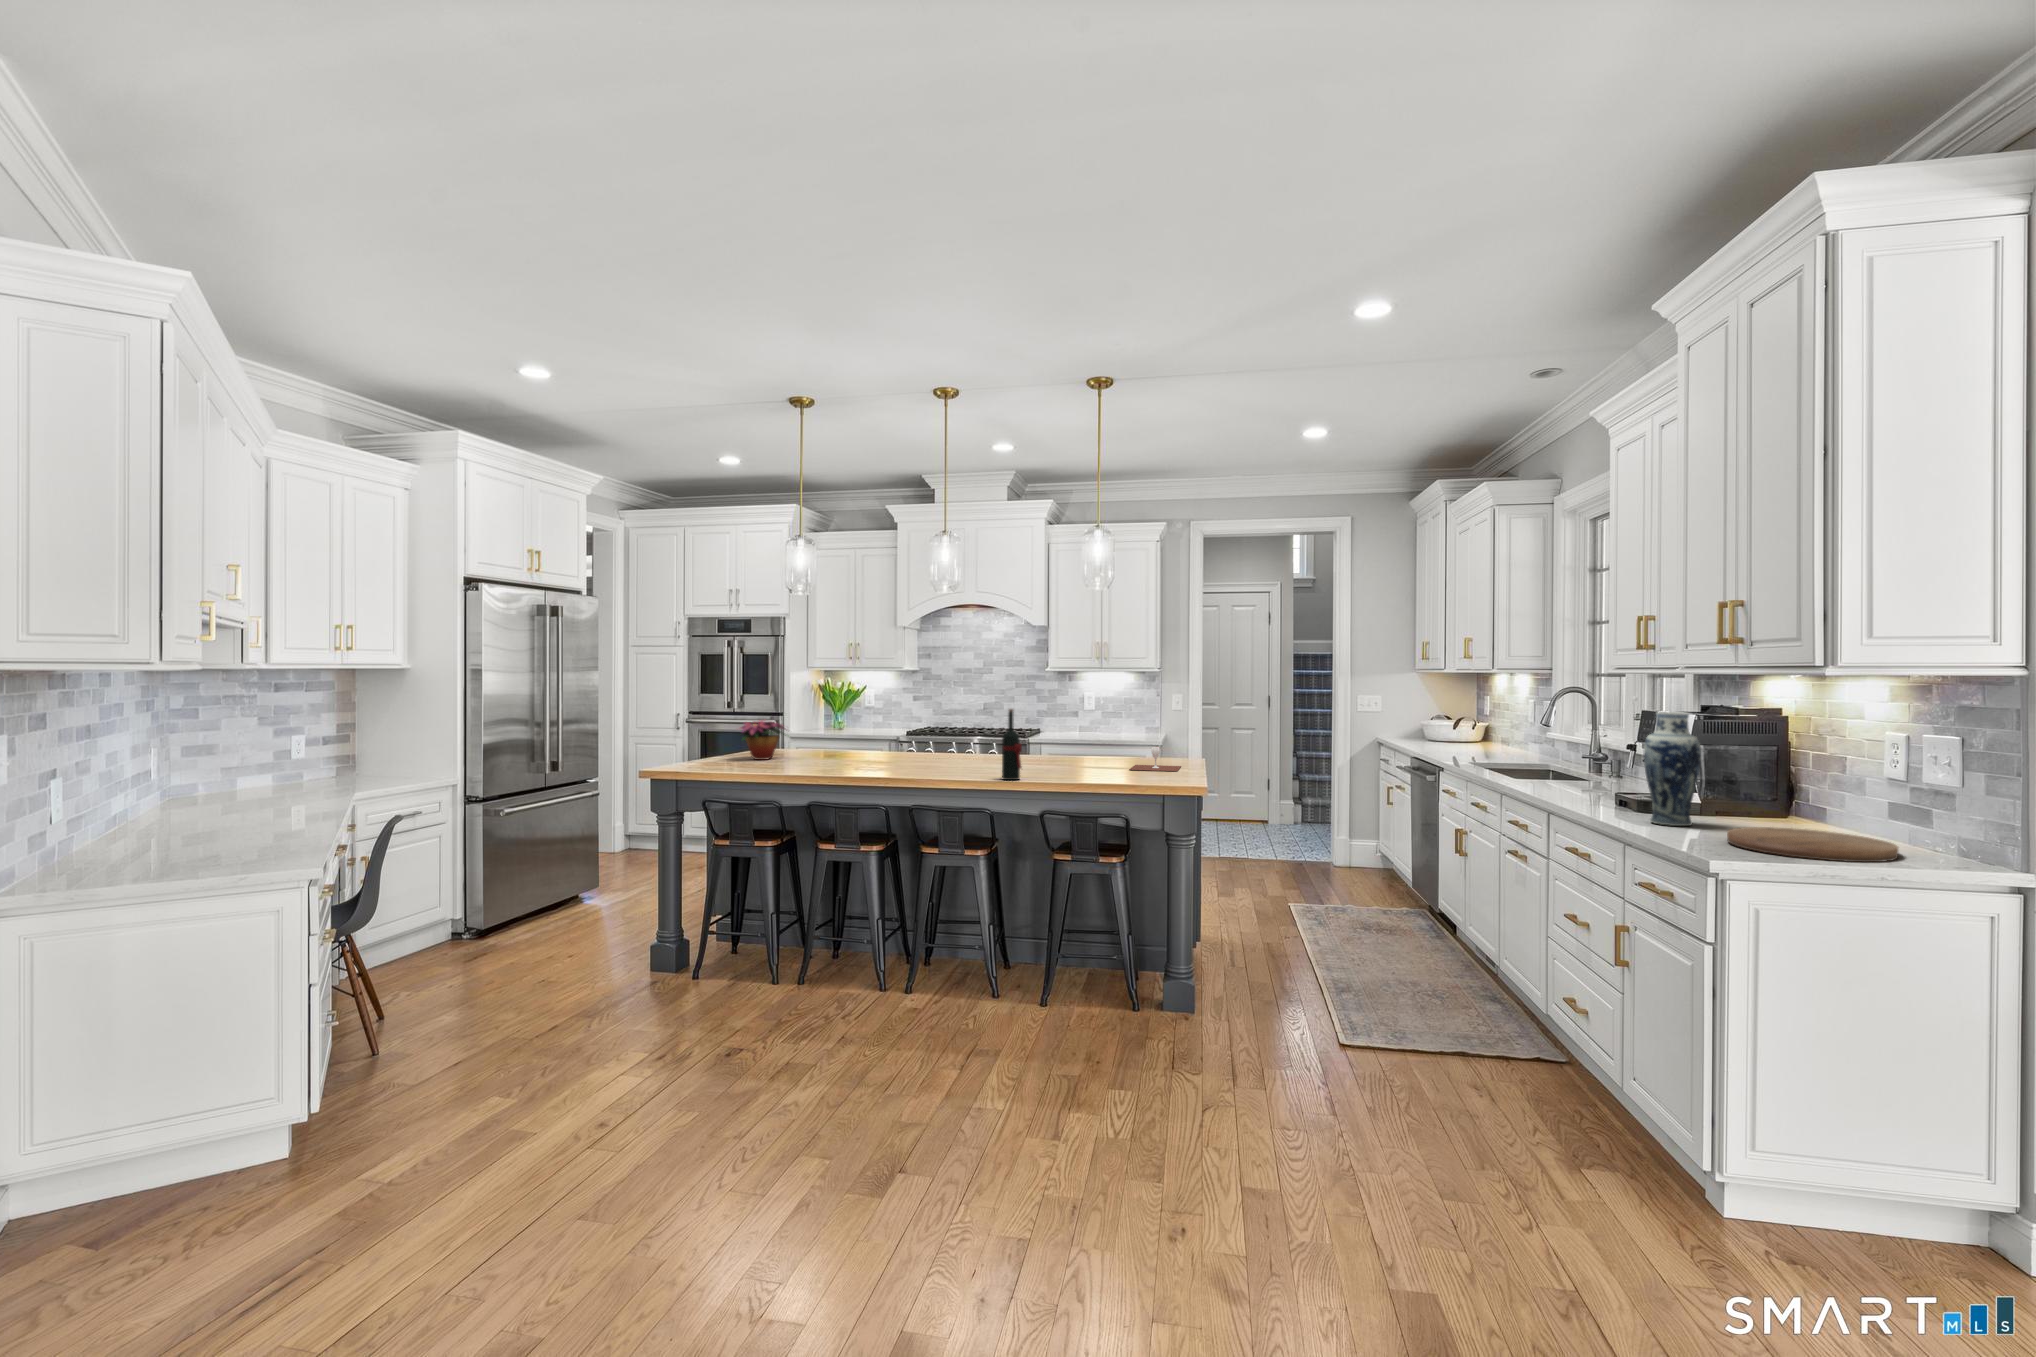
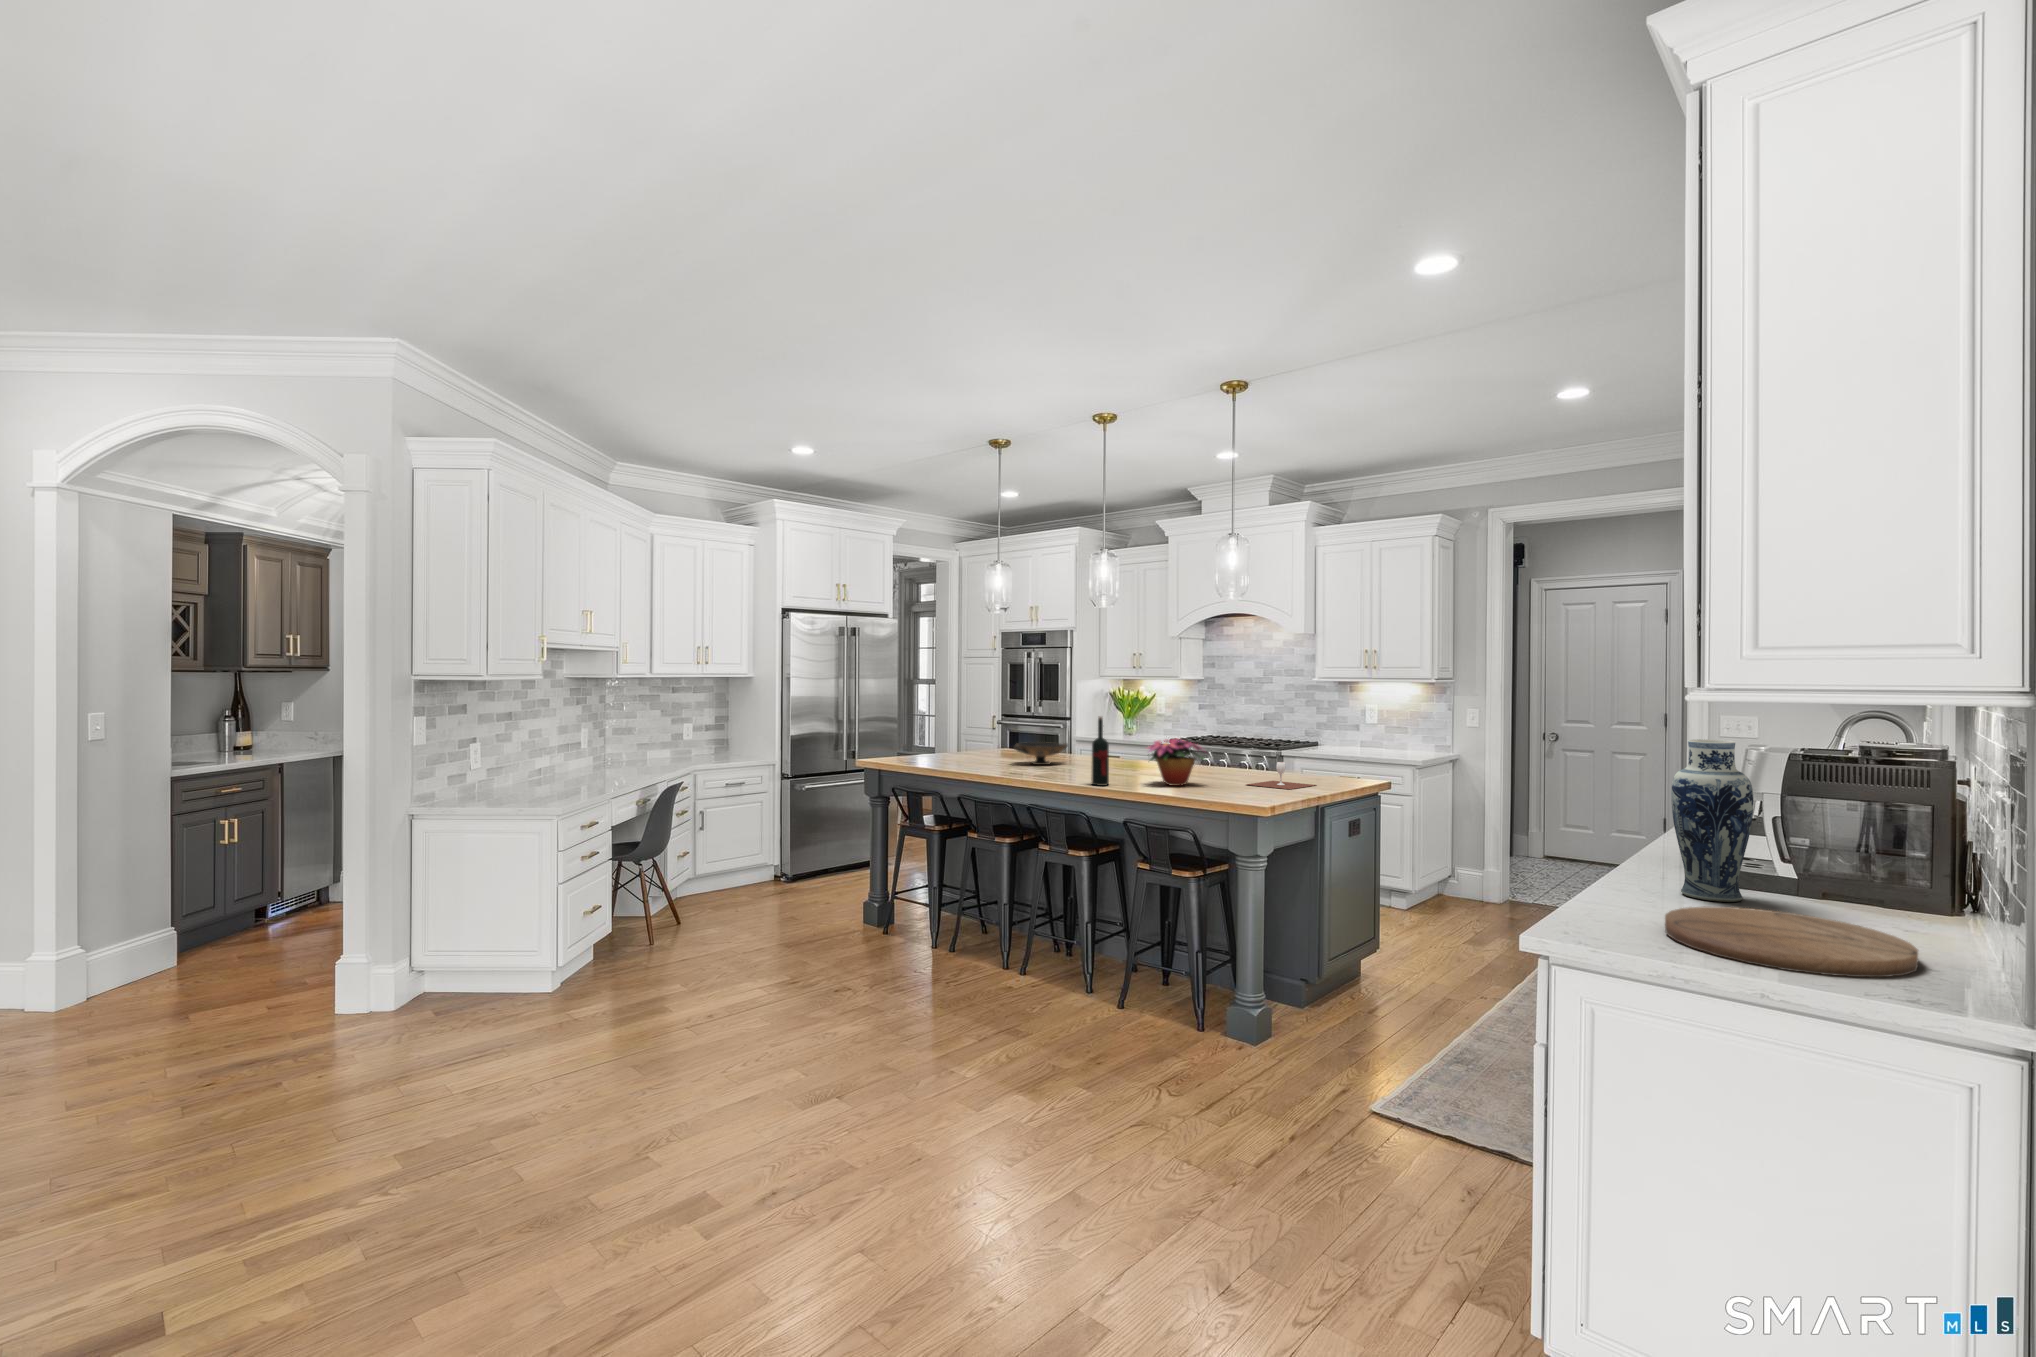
flower arrangement: present [740,720,786,760] -> present [1148,739,1202,786]
decorative bowl: none [841,739,896,764] -> present [1013,742,1068,765]

